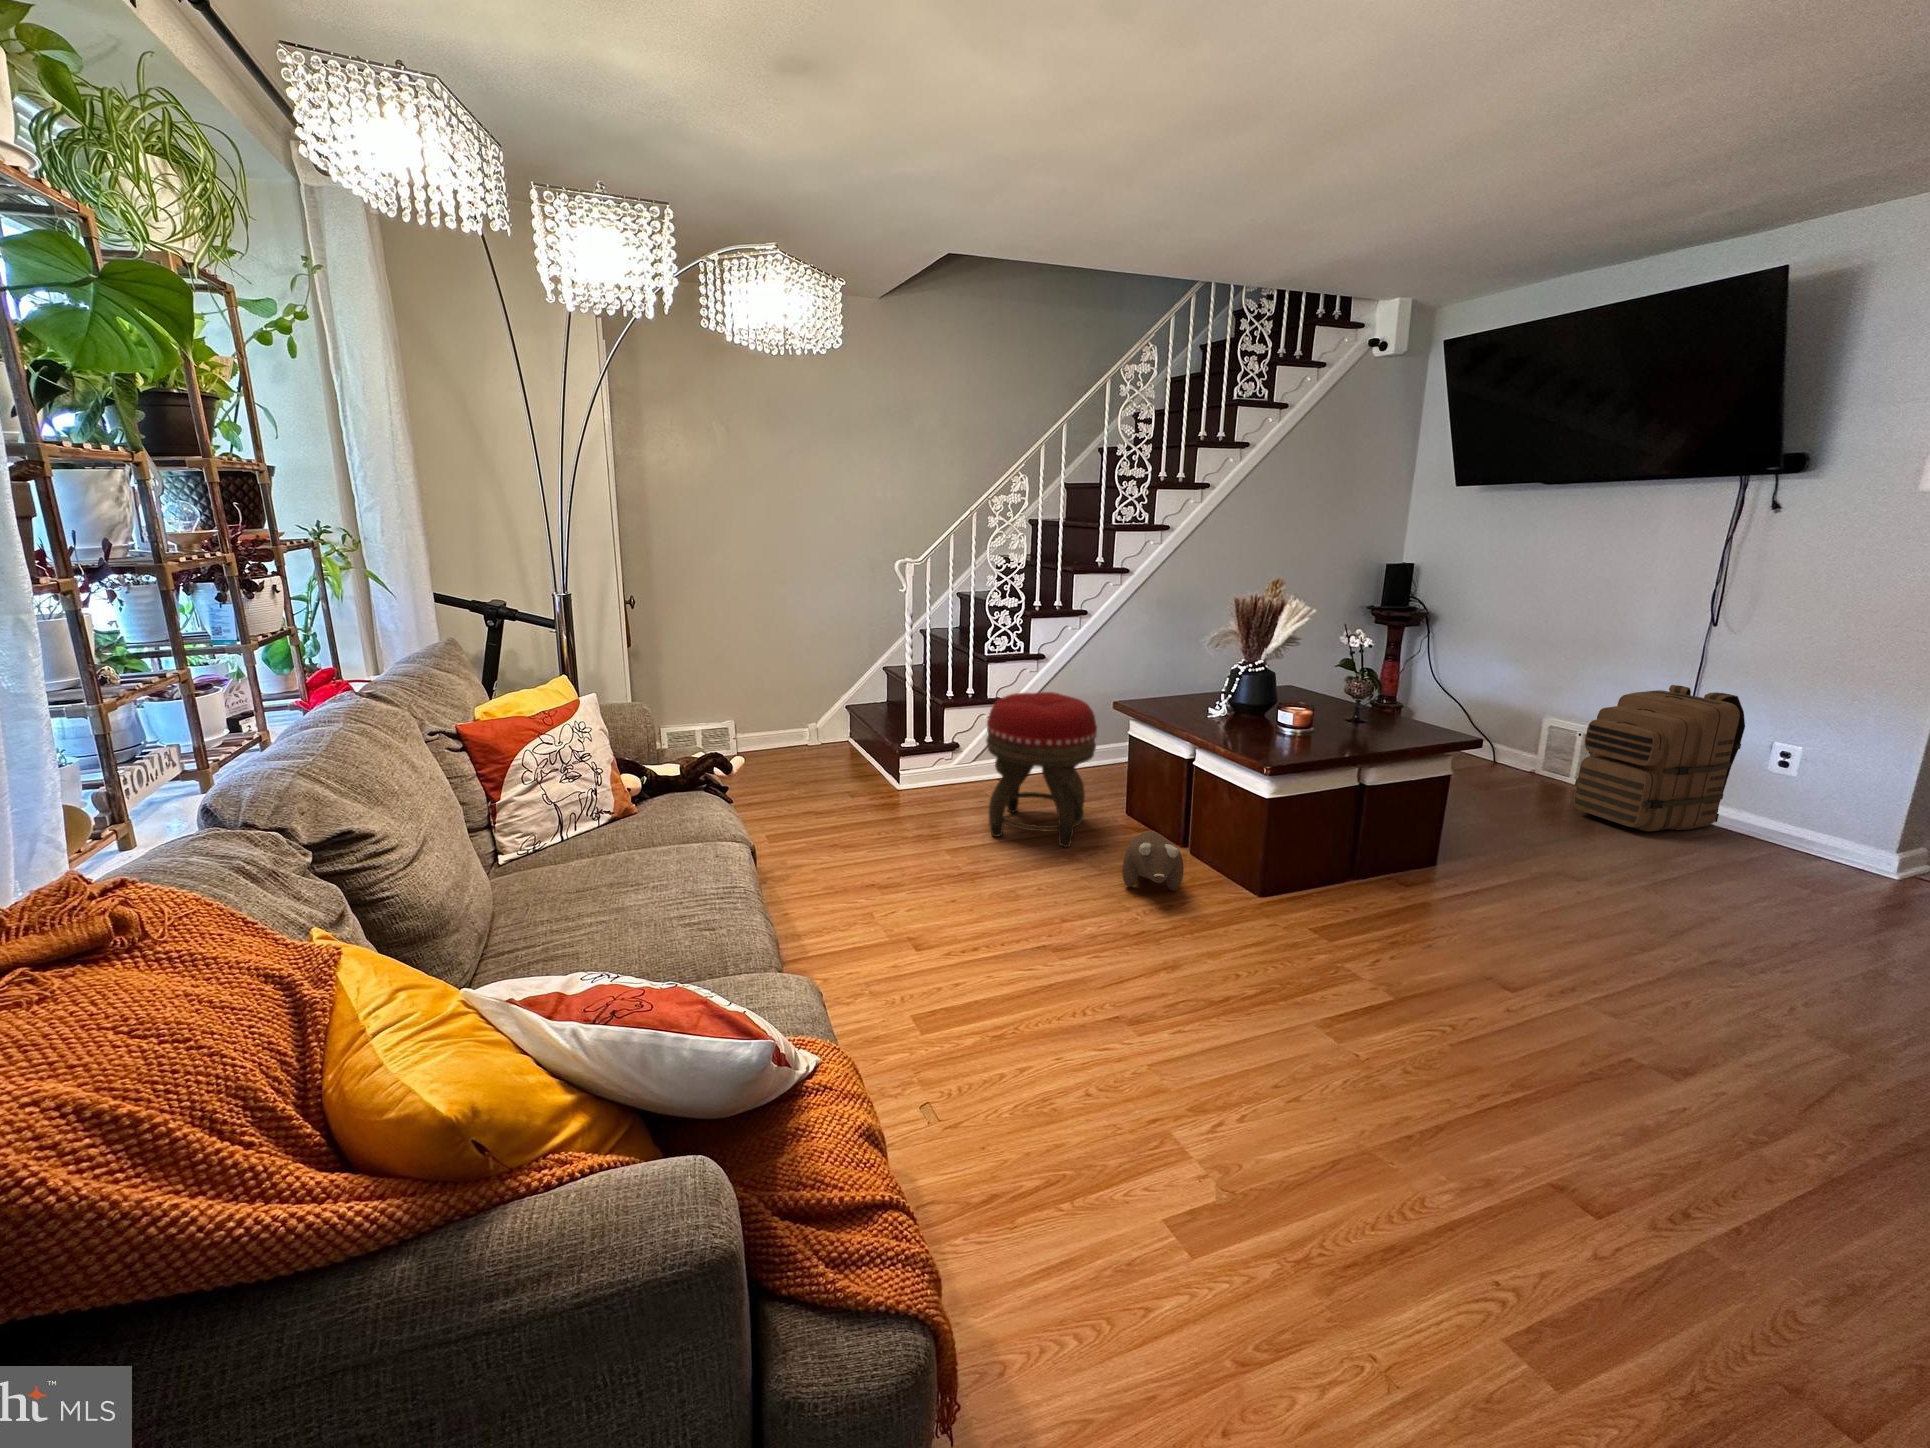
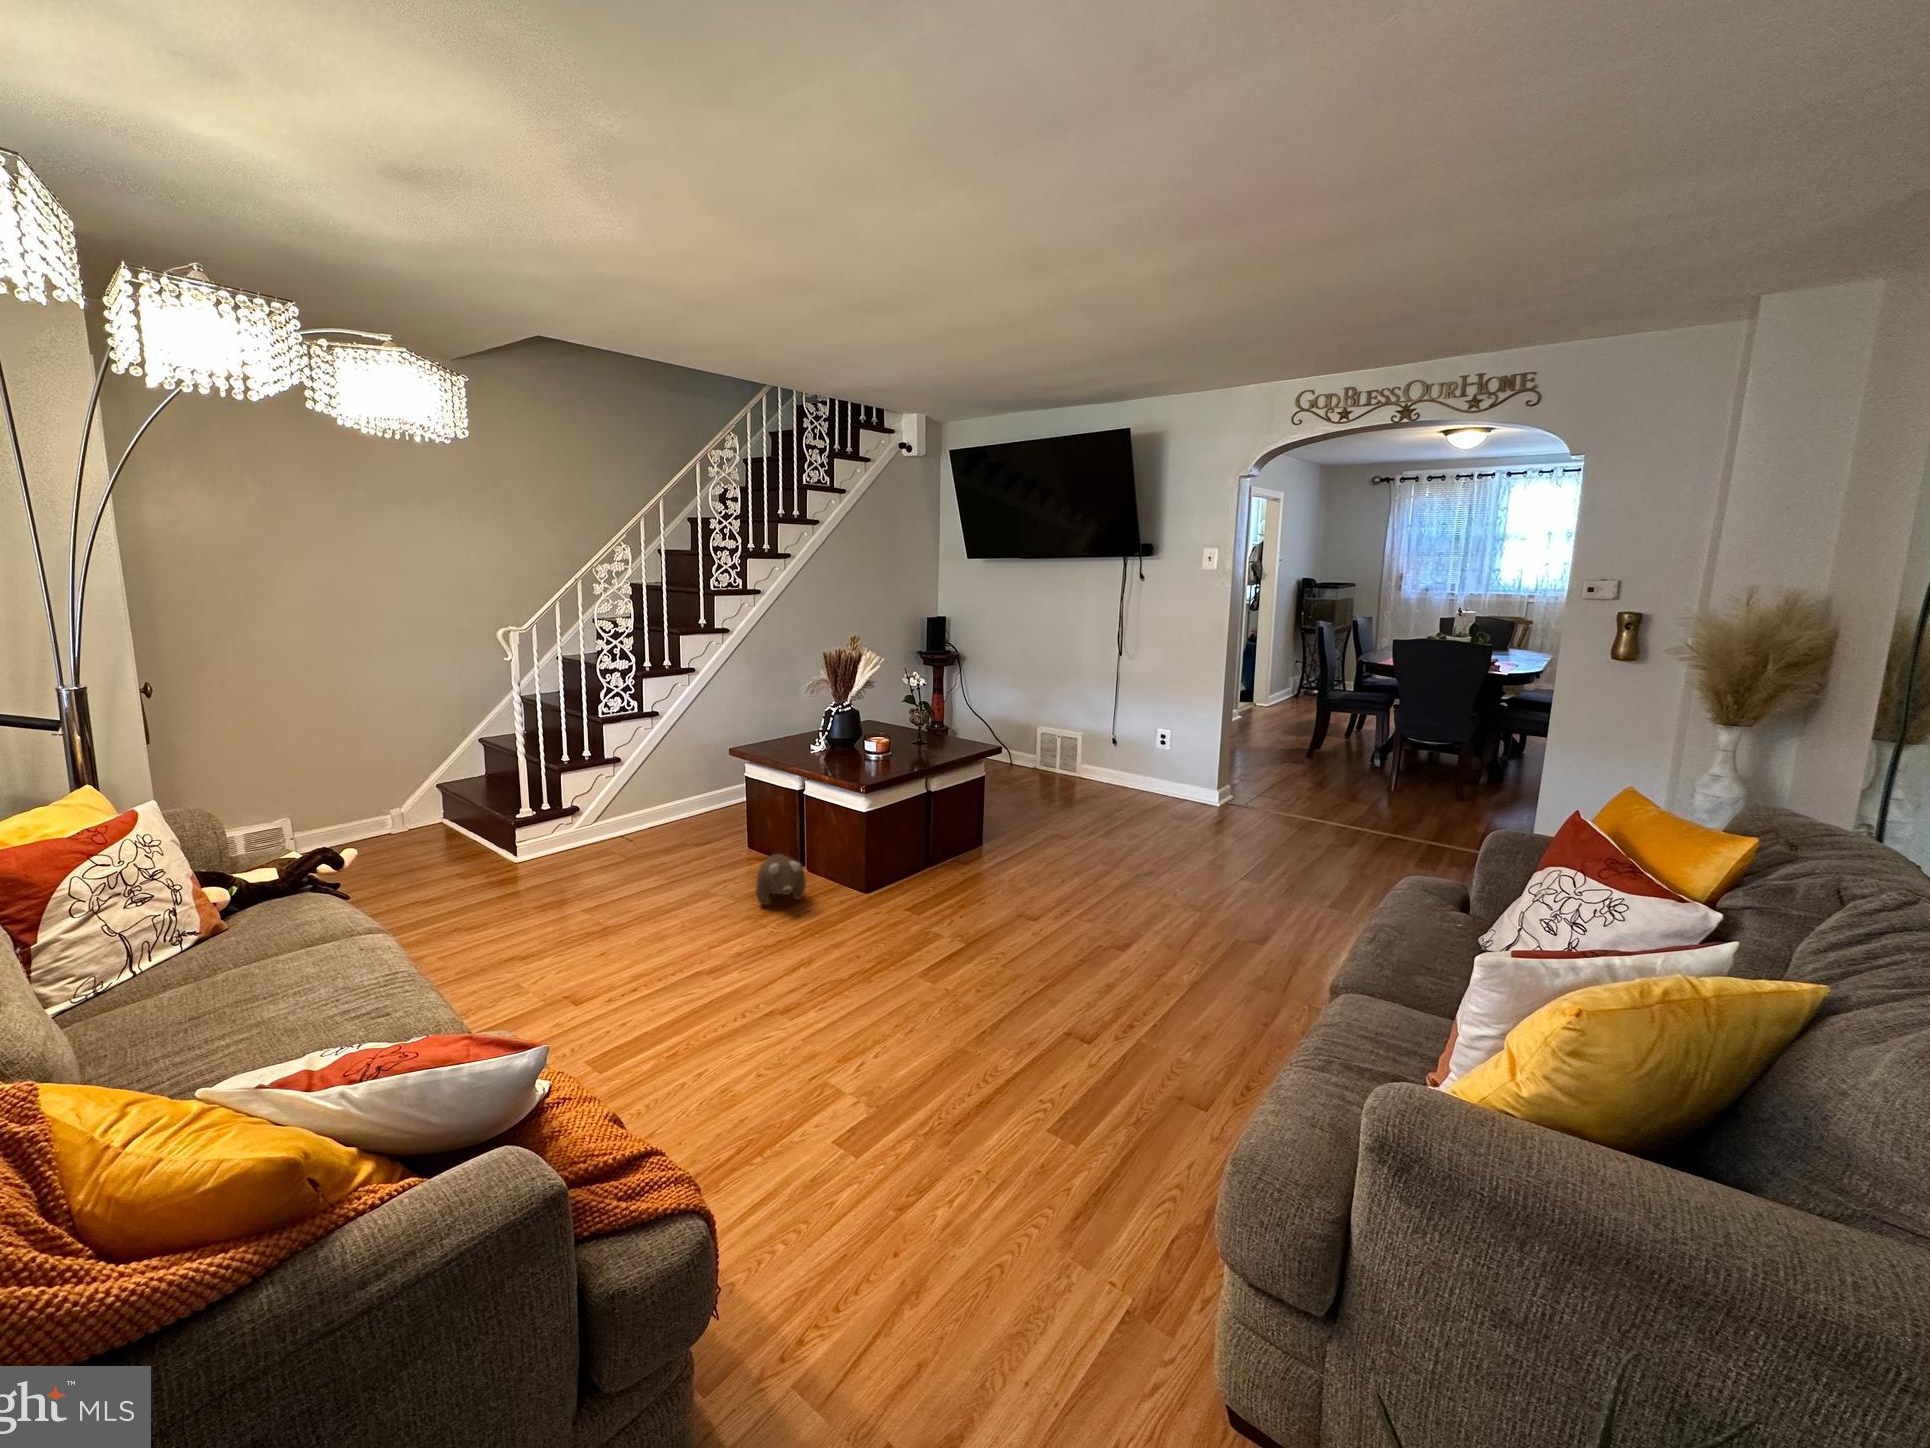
backpack: present [1574,685,1745,832] -> none [1054,697,1133,797]
footstool: present [986,692,1097,847] -> none [615,746,721,889]

